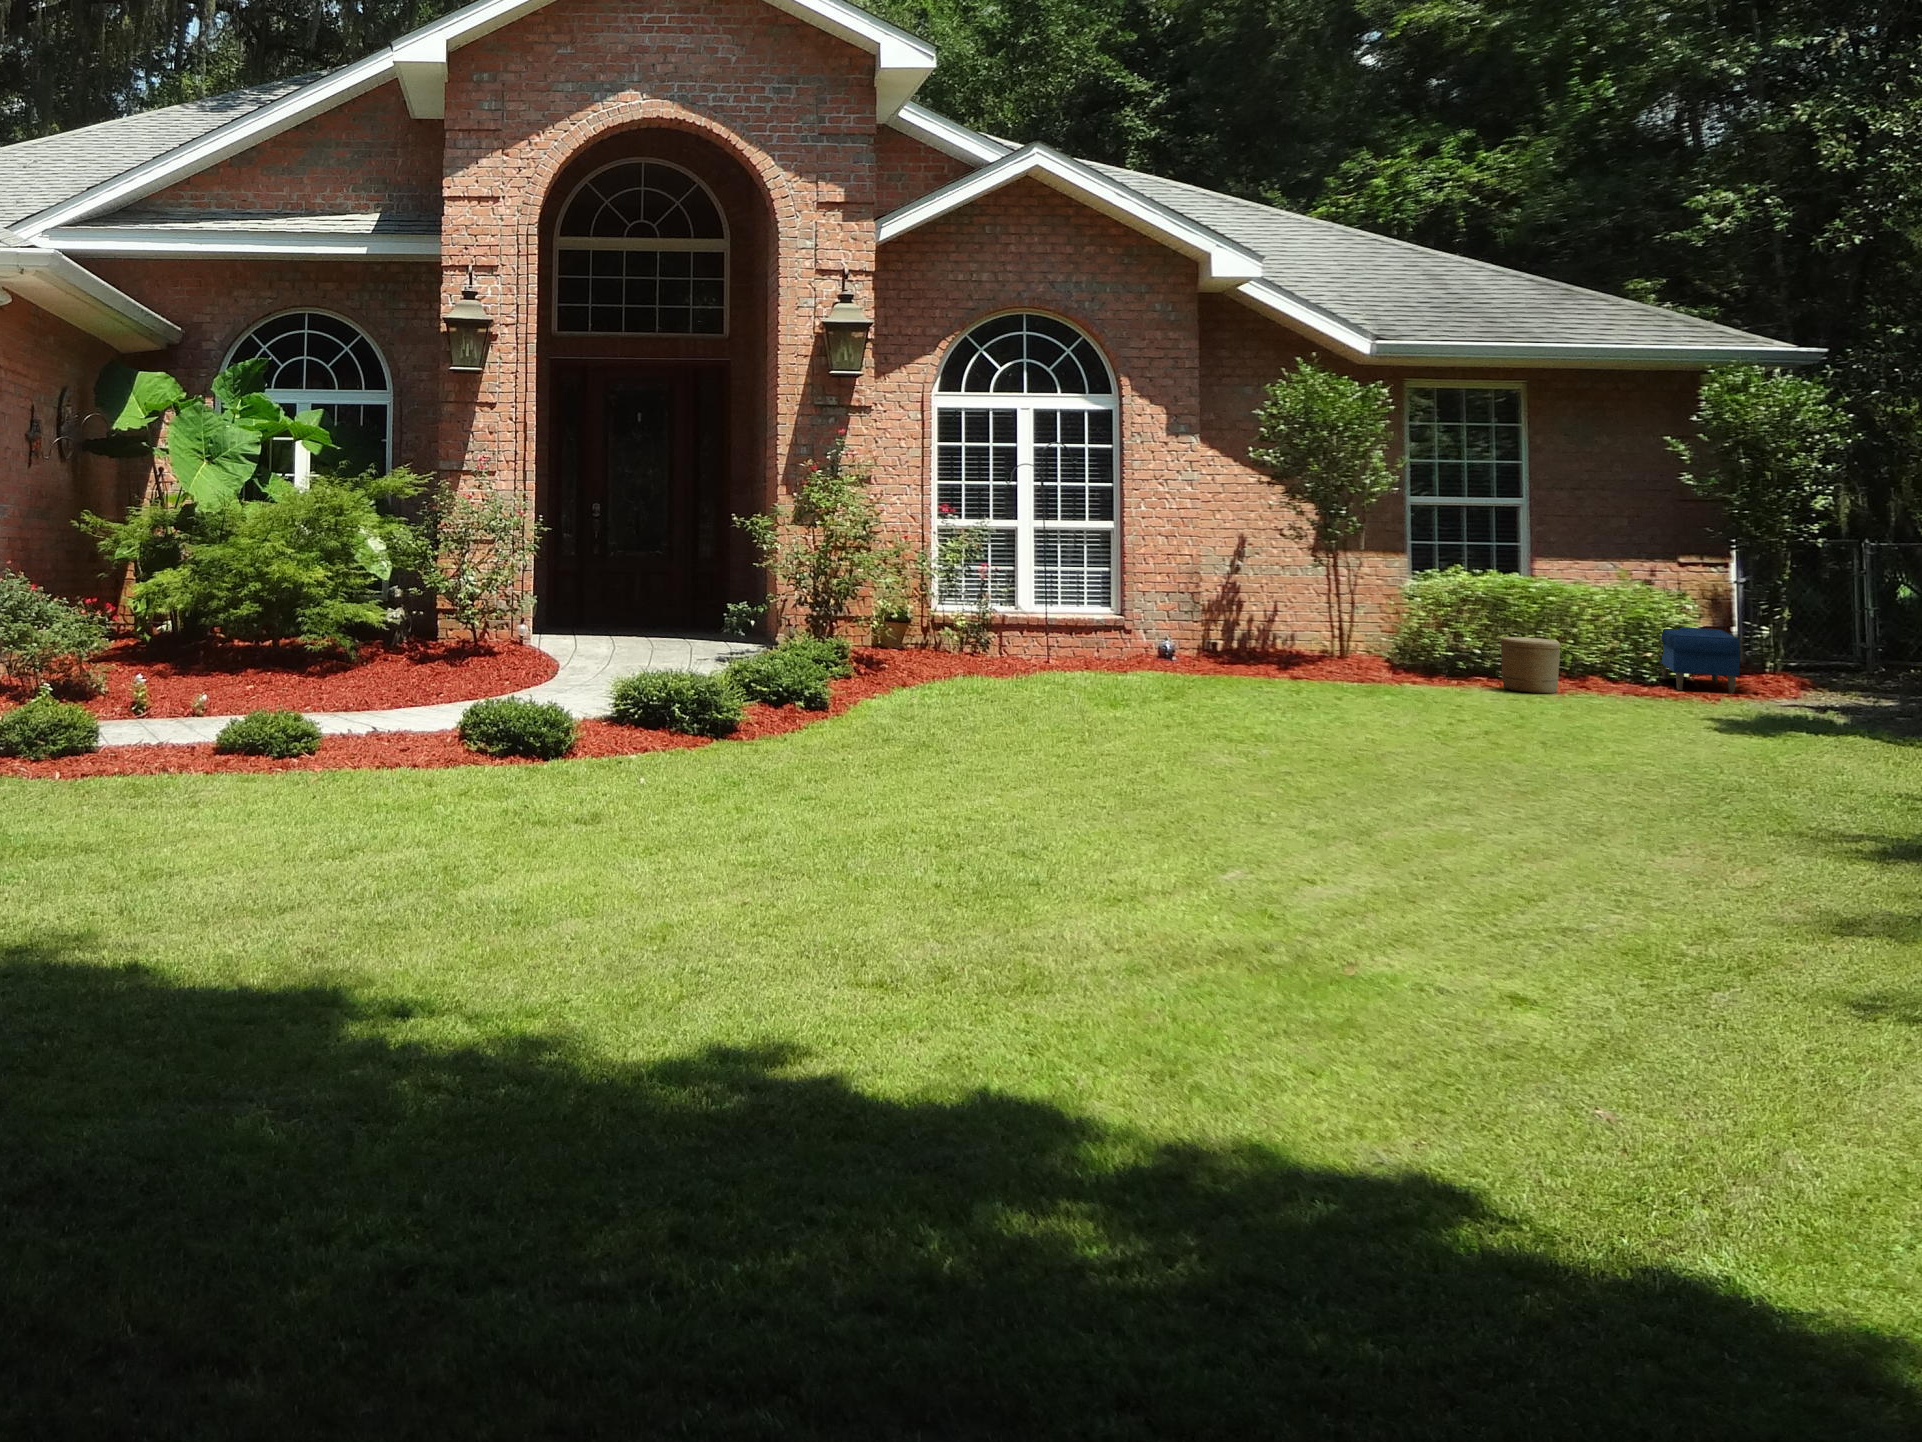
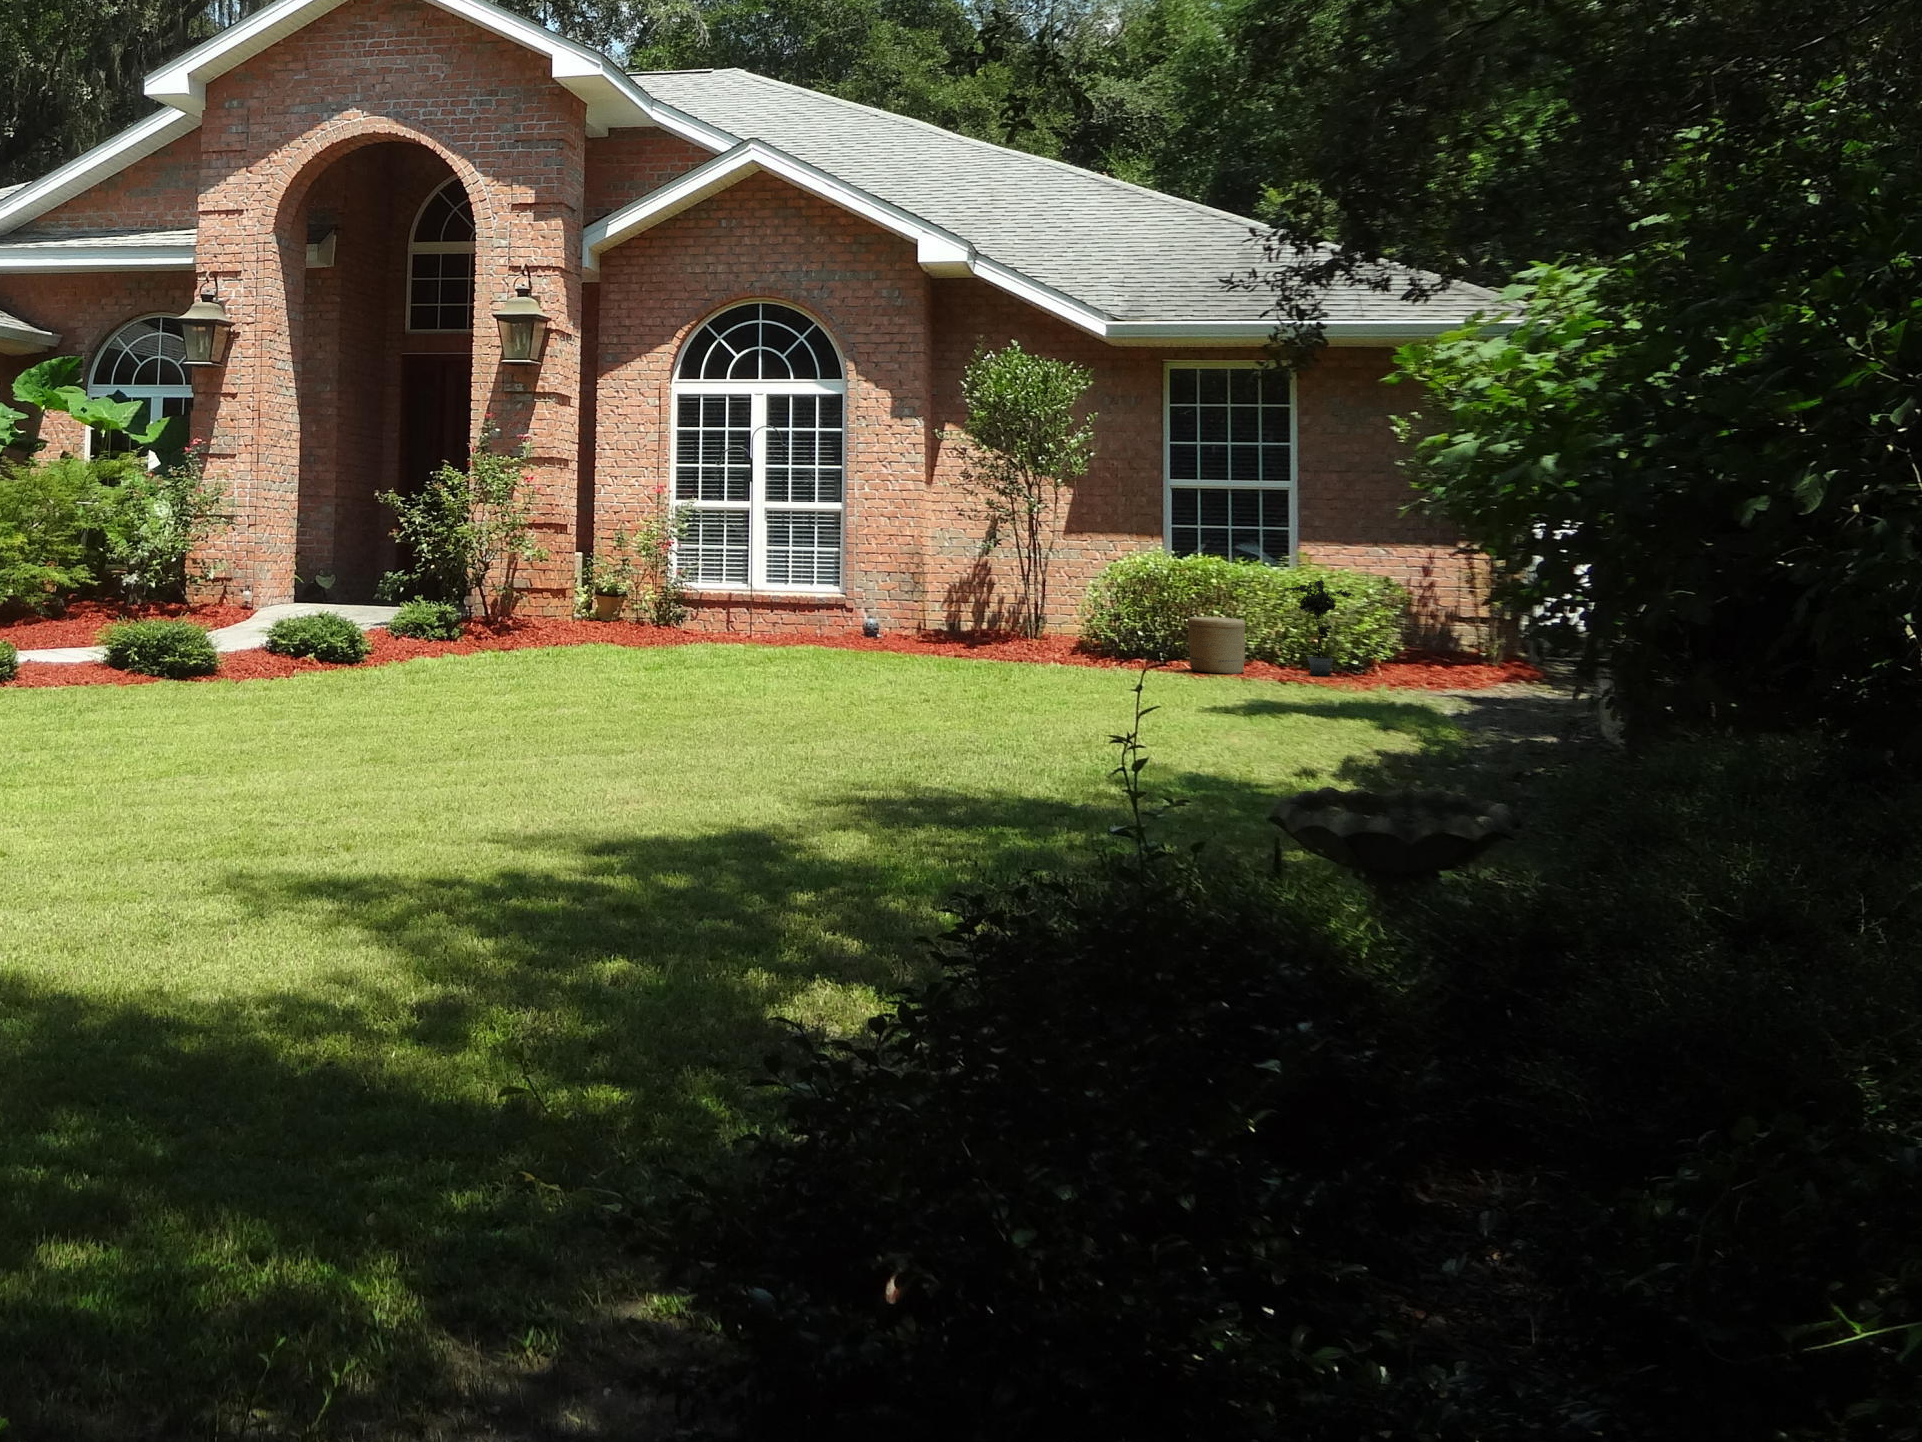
potted plant: none [1594,599,1667,693] -> present [1284,577,1355,676]
bench: present [1662,627,1740,694] -> none [1378,611,1473,679]

